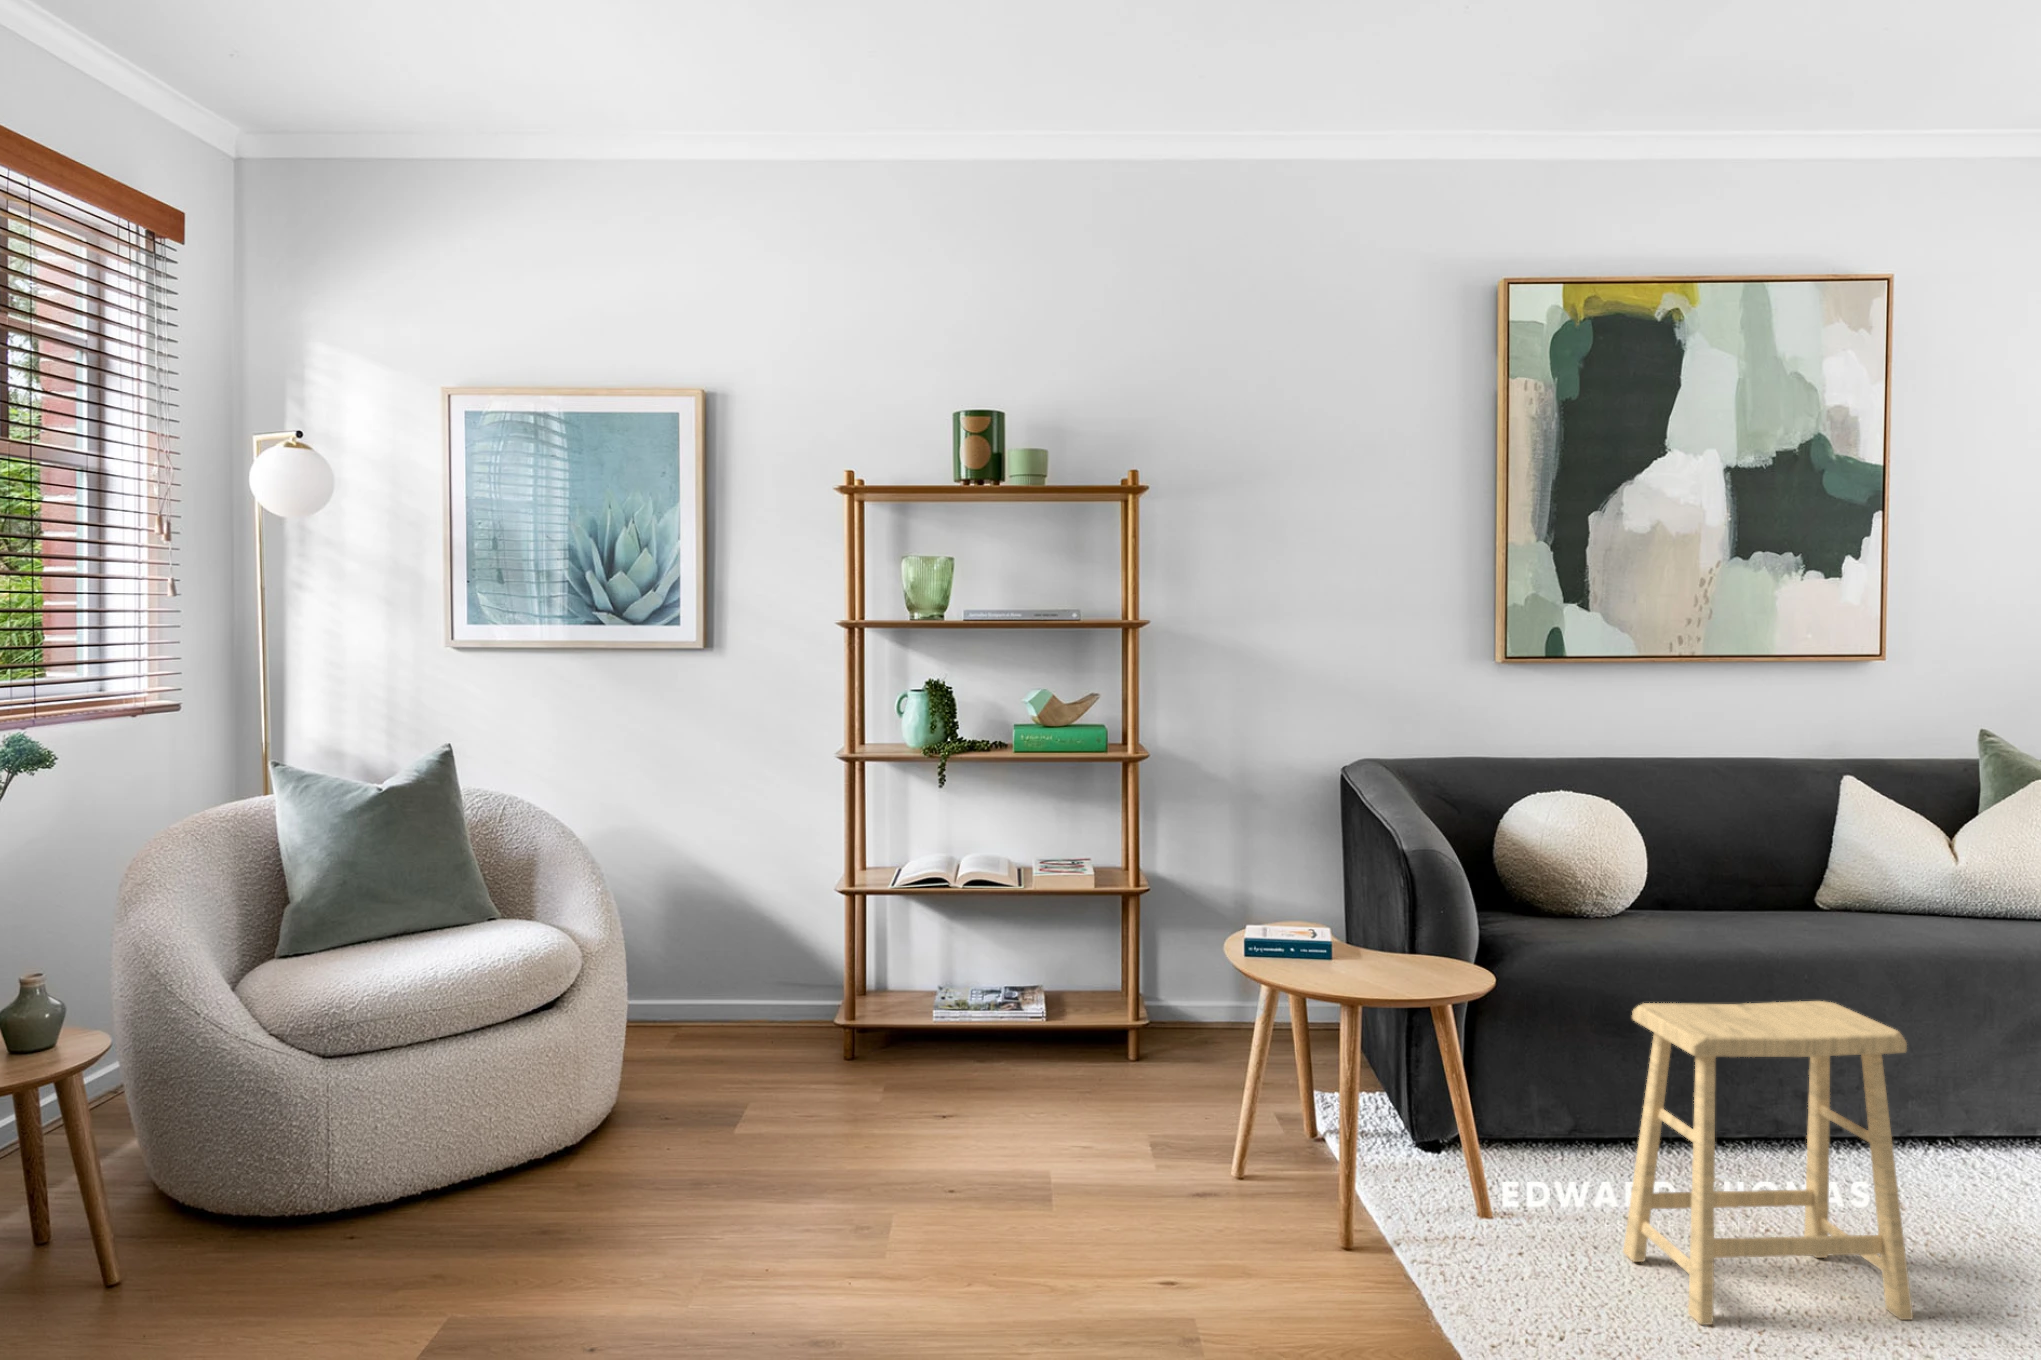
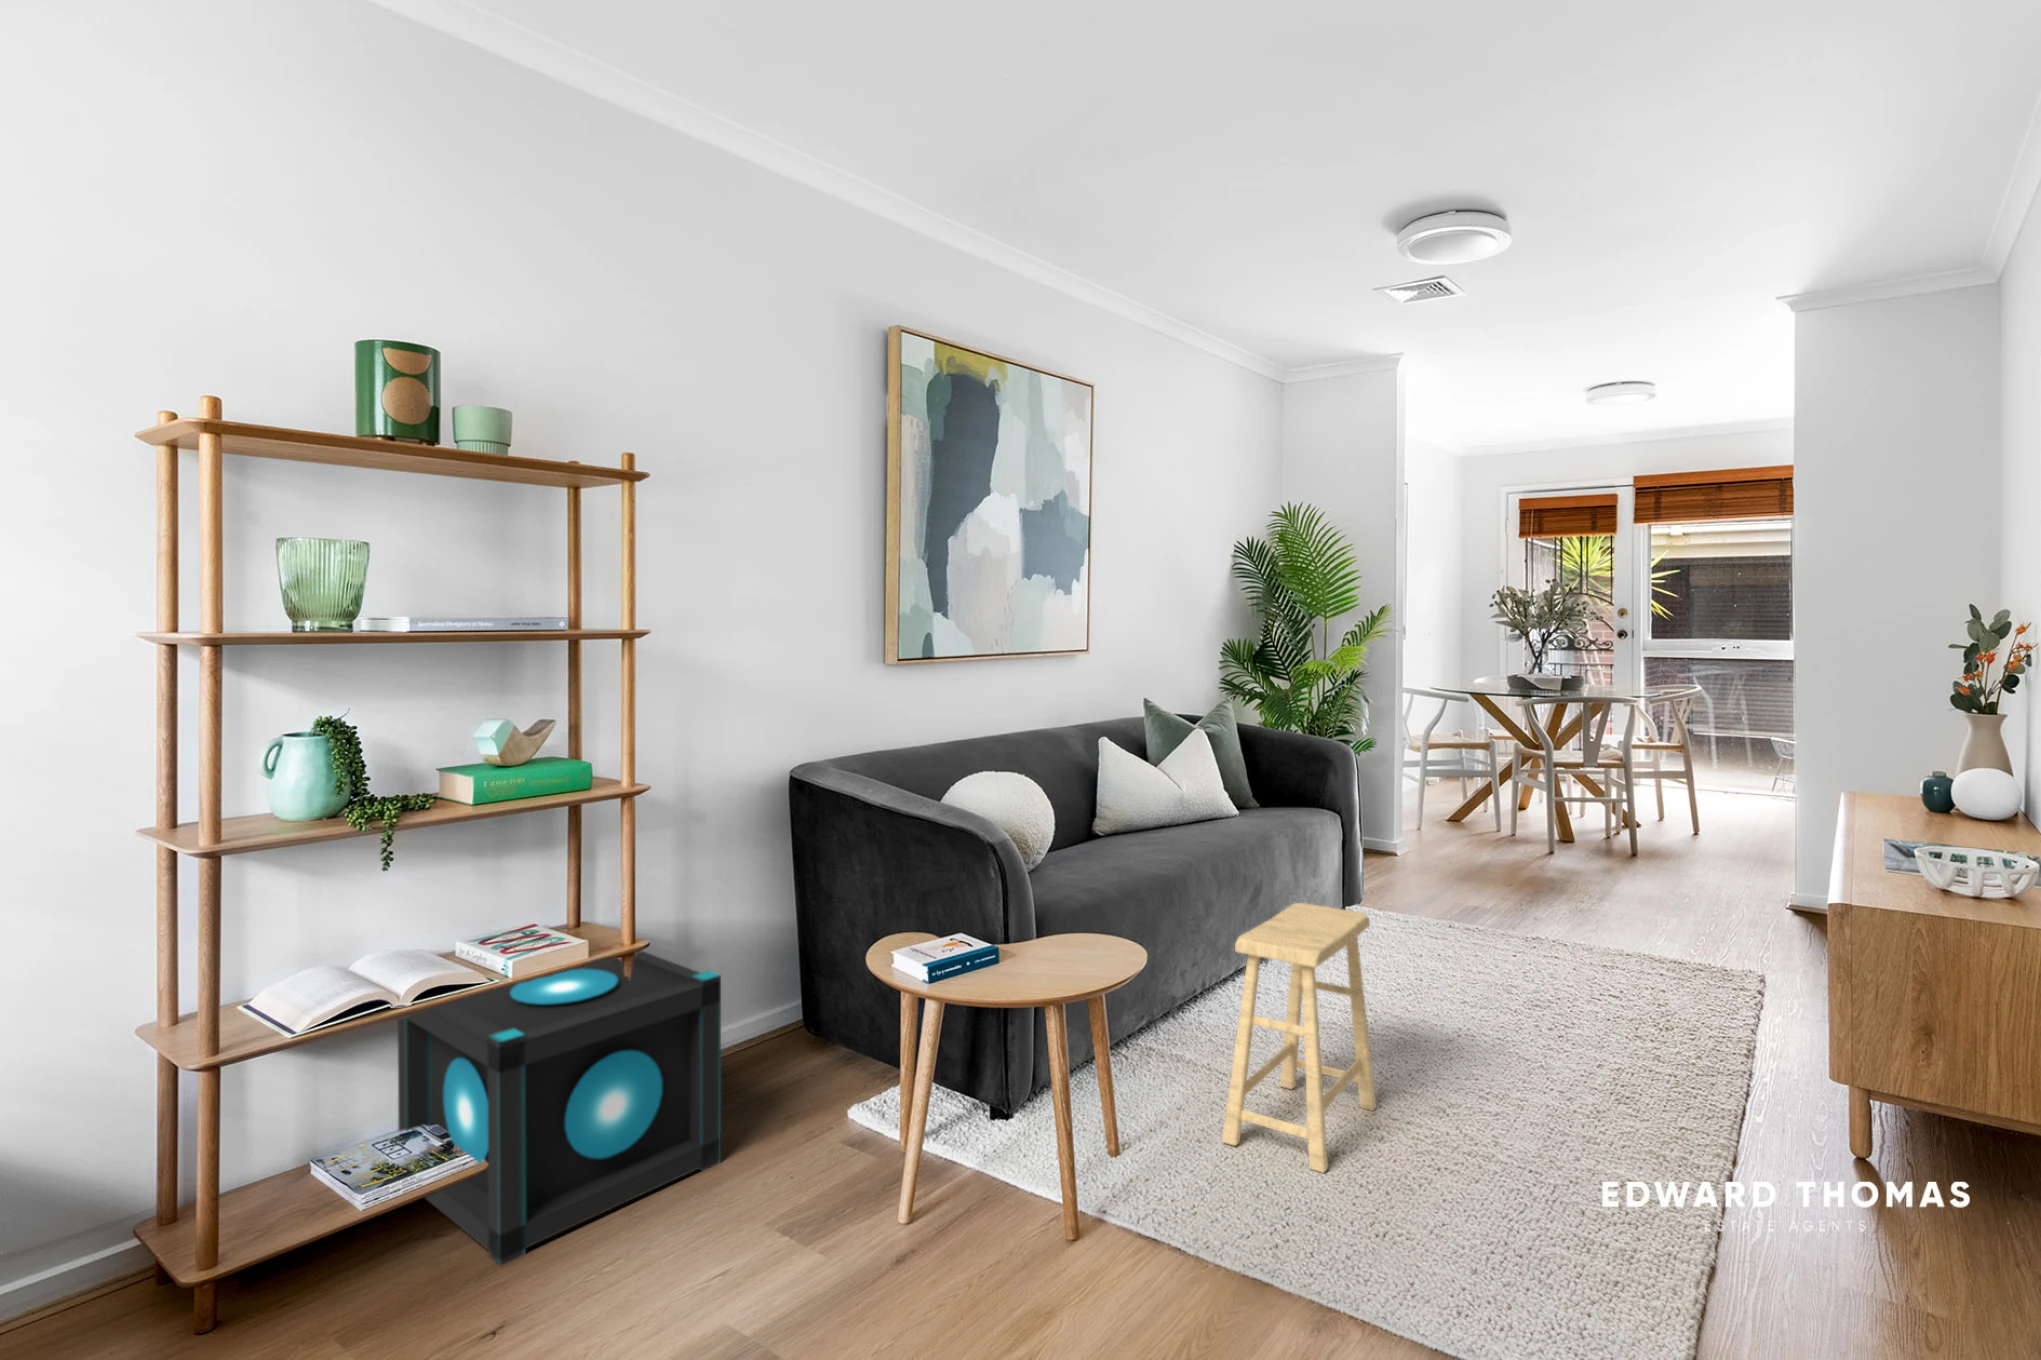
speaker: none [988,882,1175,1090] -> present [398,951,721,1266]

